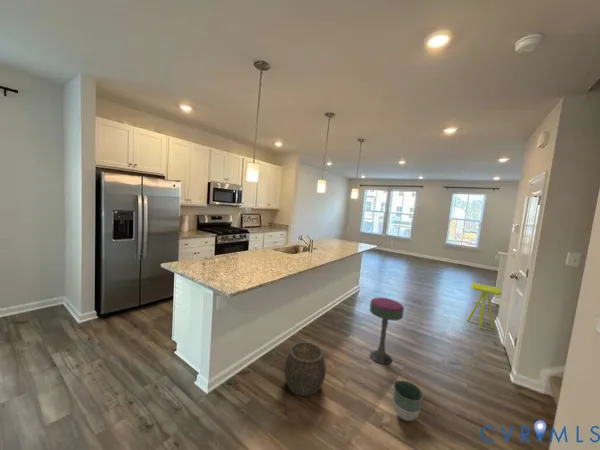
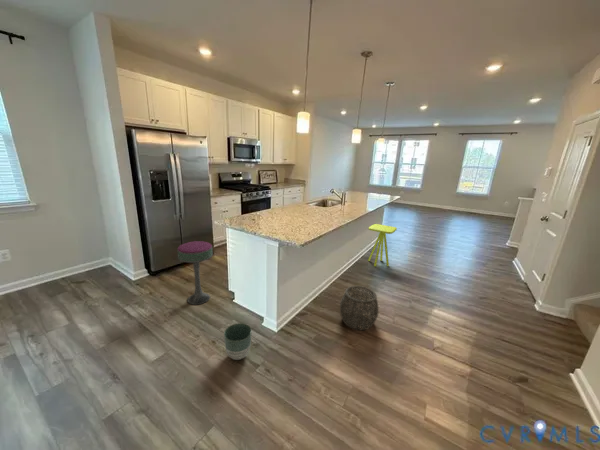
side table: present [468,283,501,328] -> present [368,224,397,266]
bar stool: present [370,298,404,364] -> present [177,241,213,305]
planter: present [393,381,423,421] -> present [224,323,252,360]

